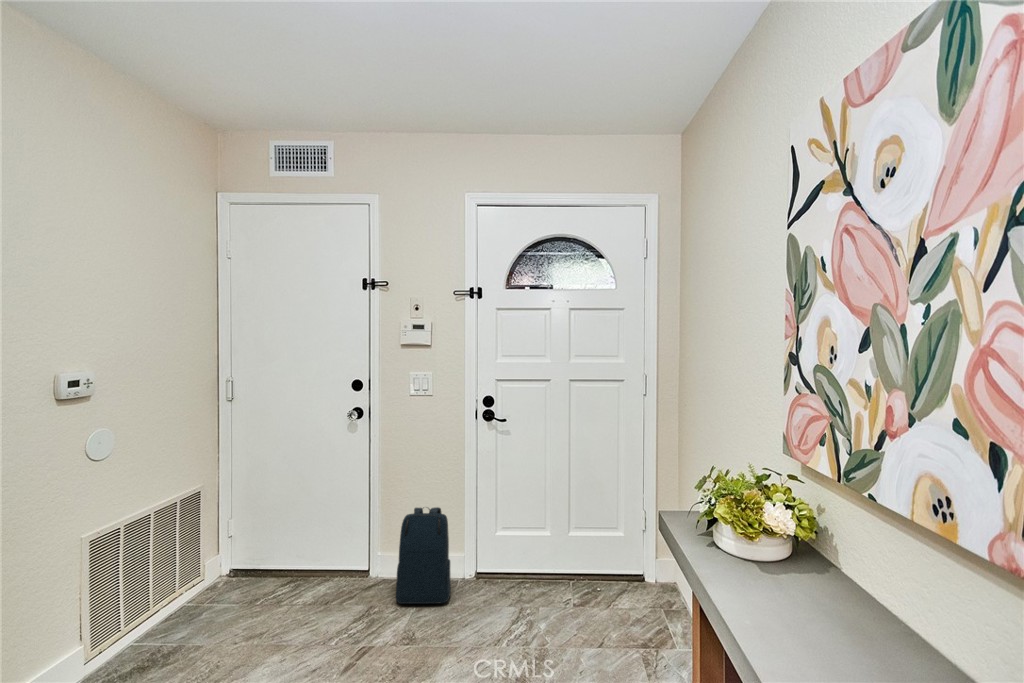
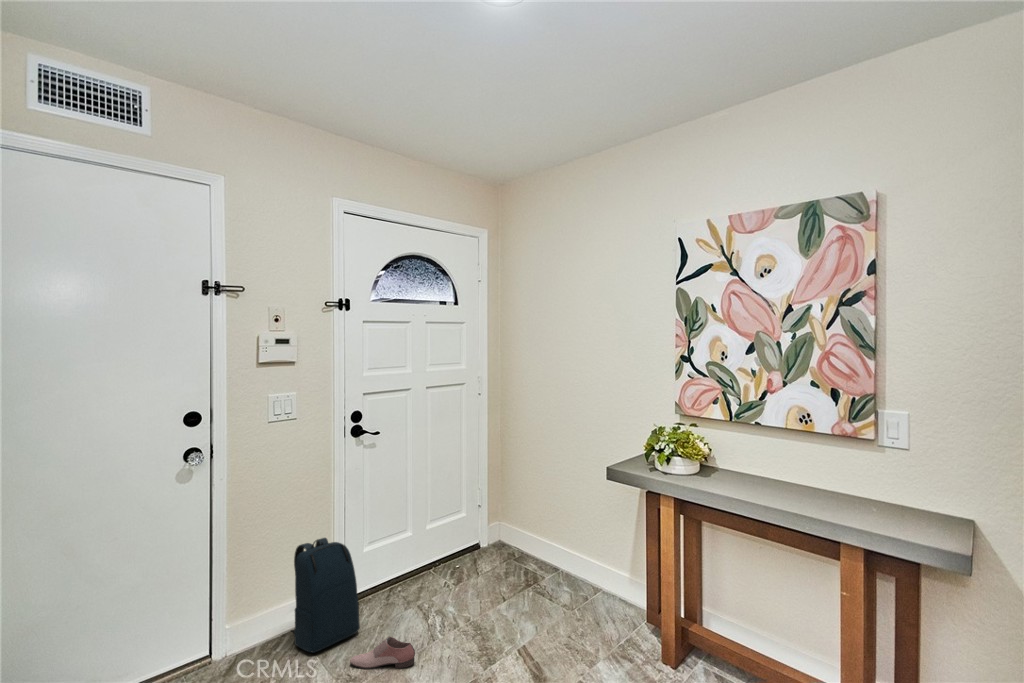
shoe: none [402,616,440,652] -> present [350,637,415,669]

